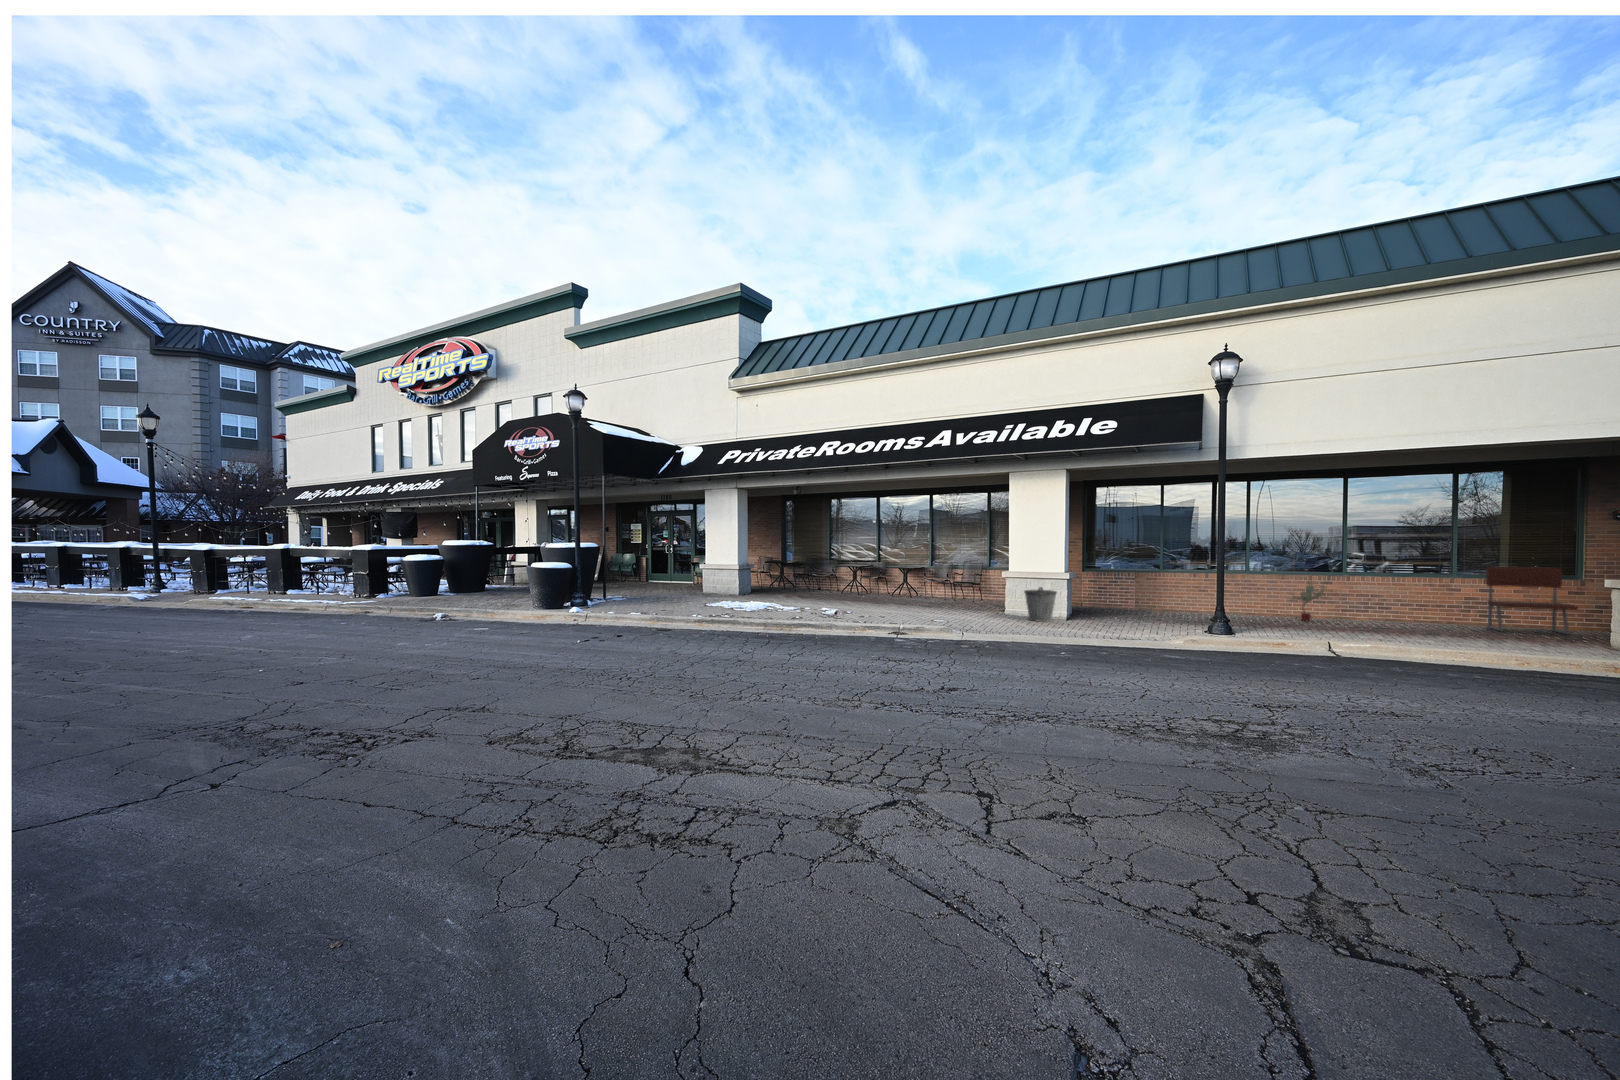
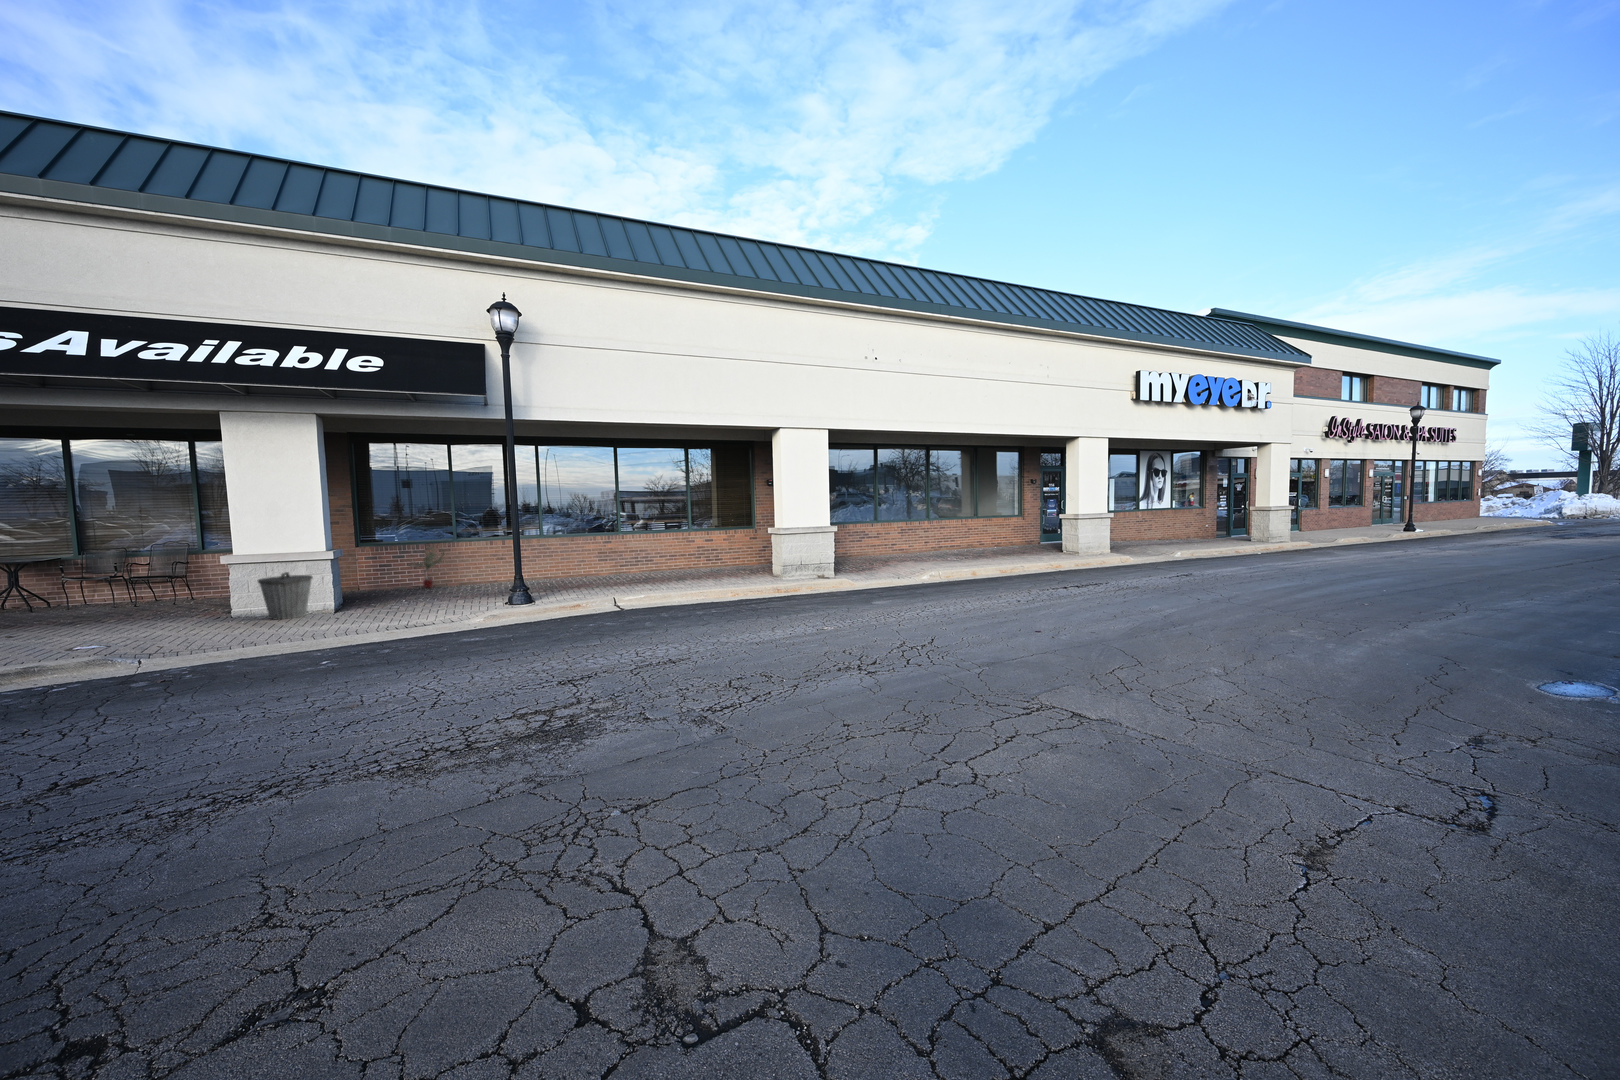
bench: present [1486,567,1578,634] -> none [706,519,755,569]
potted tree: present [1289,582,1325,621] -> present [409,546,444,588]

